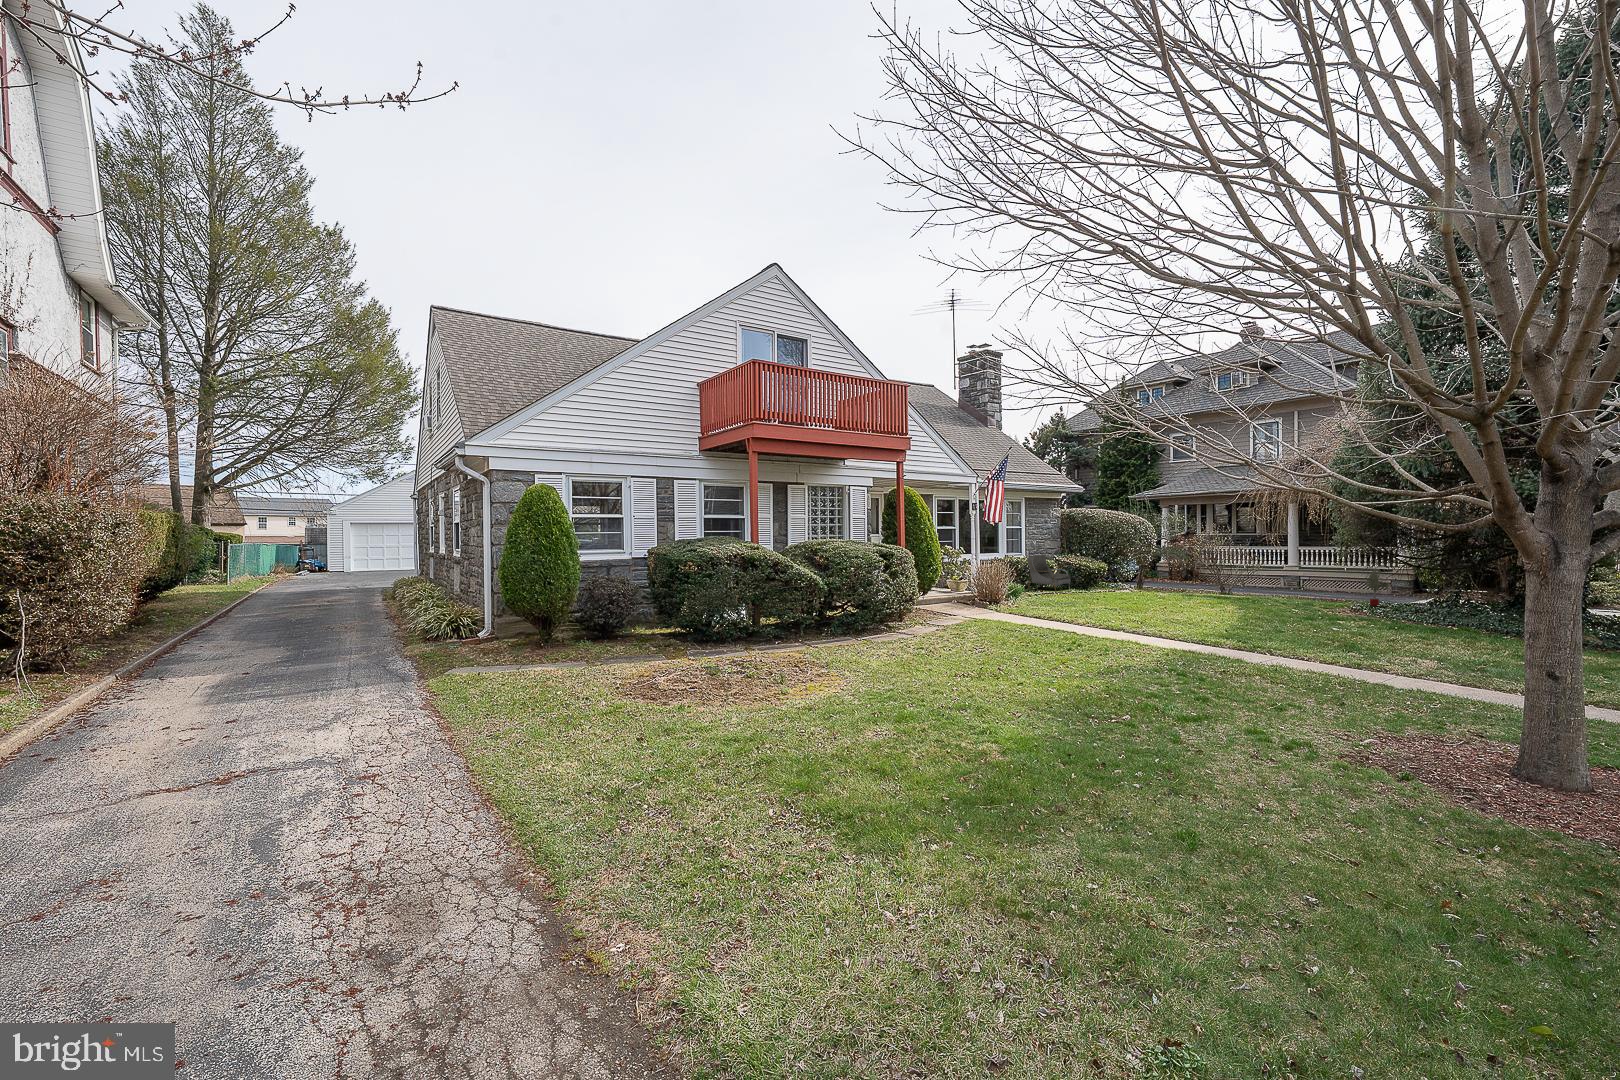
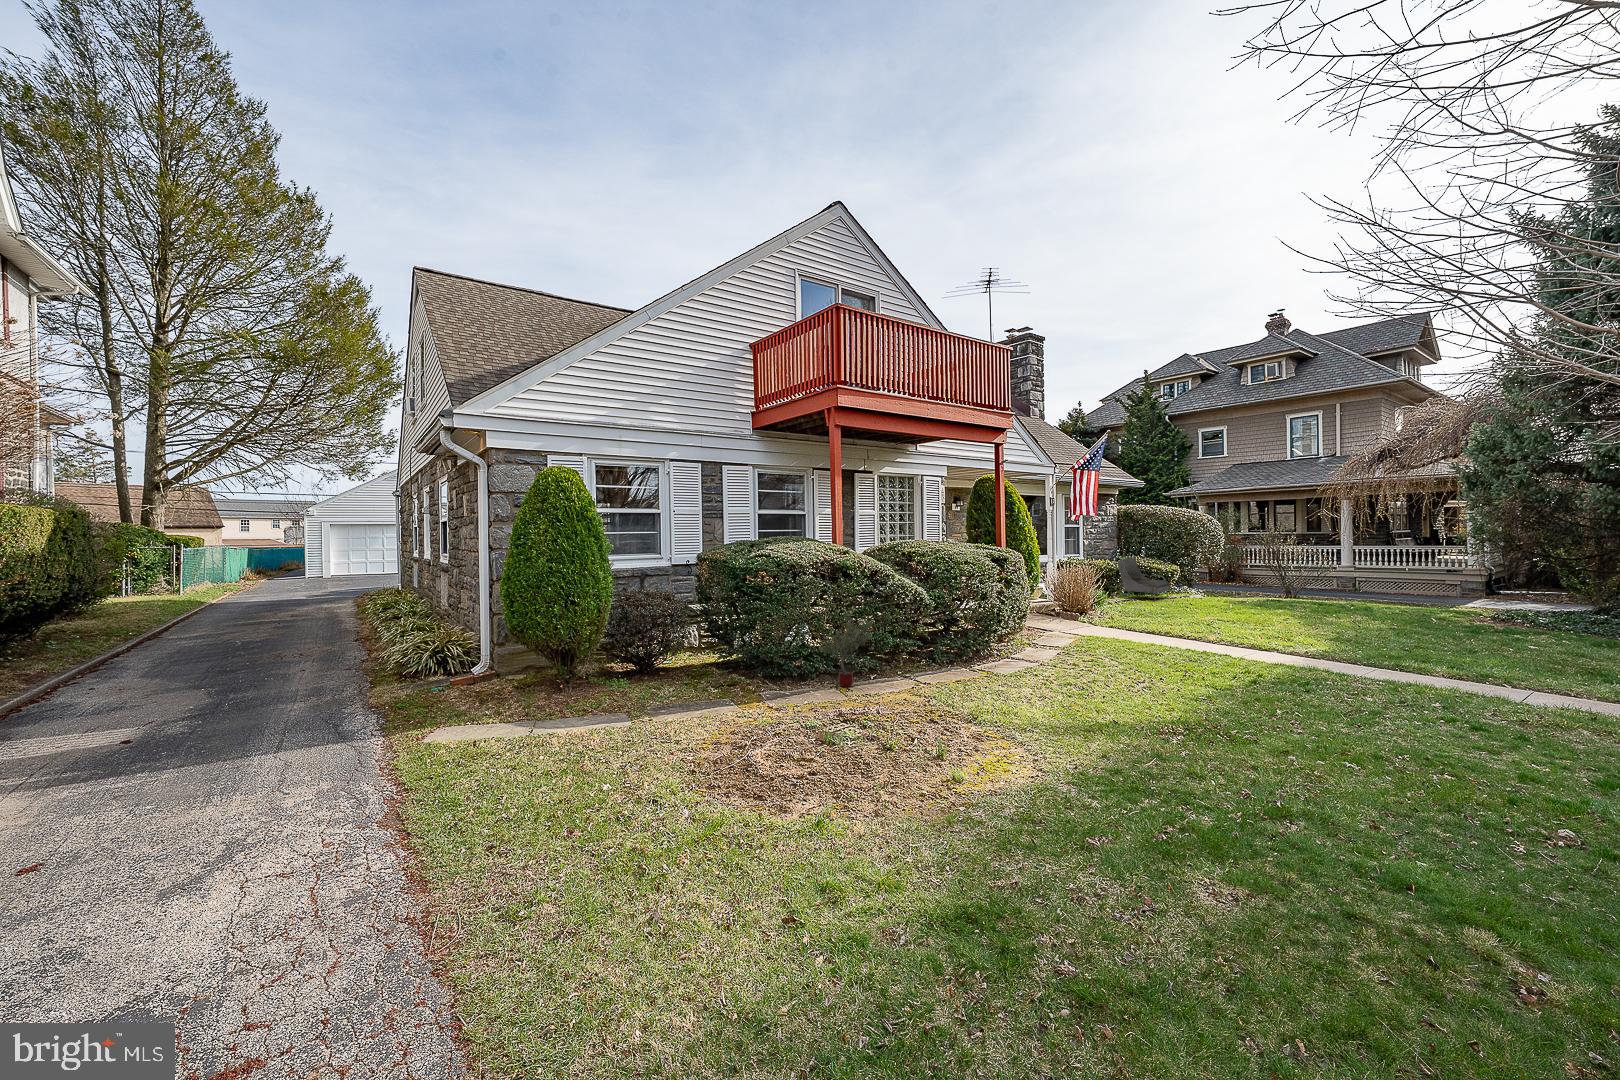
potted tree: present [1366,569,1390,606] -> present [819,613,871,687]

